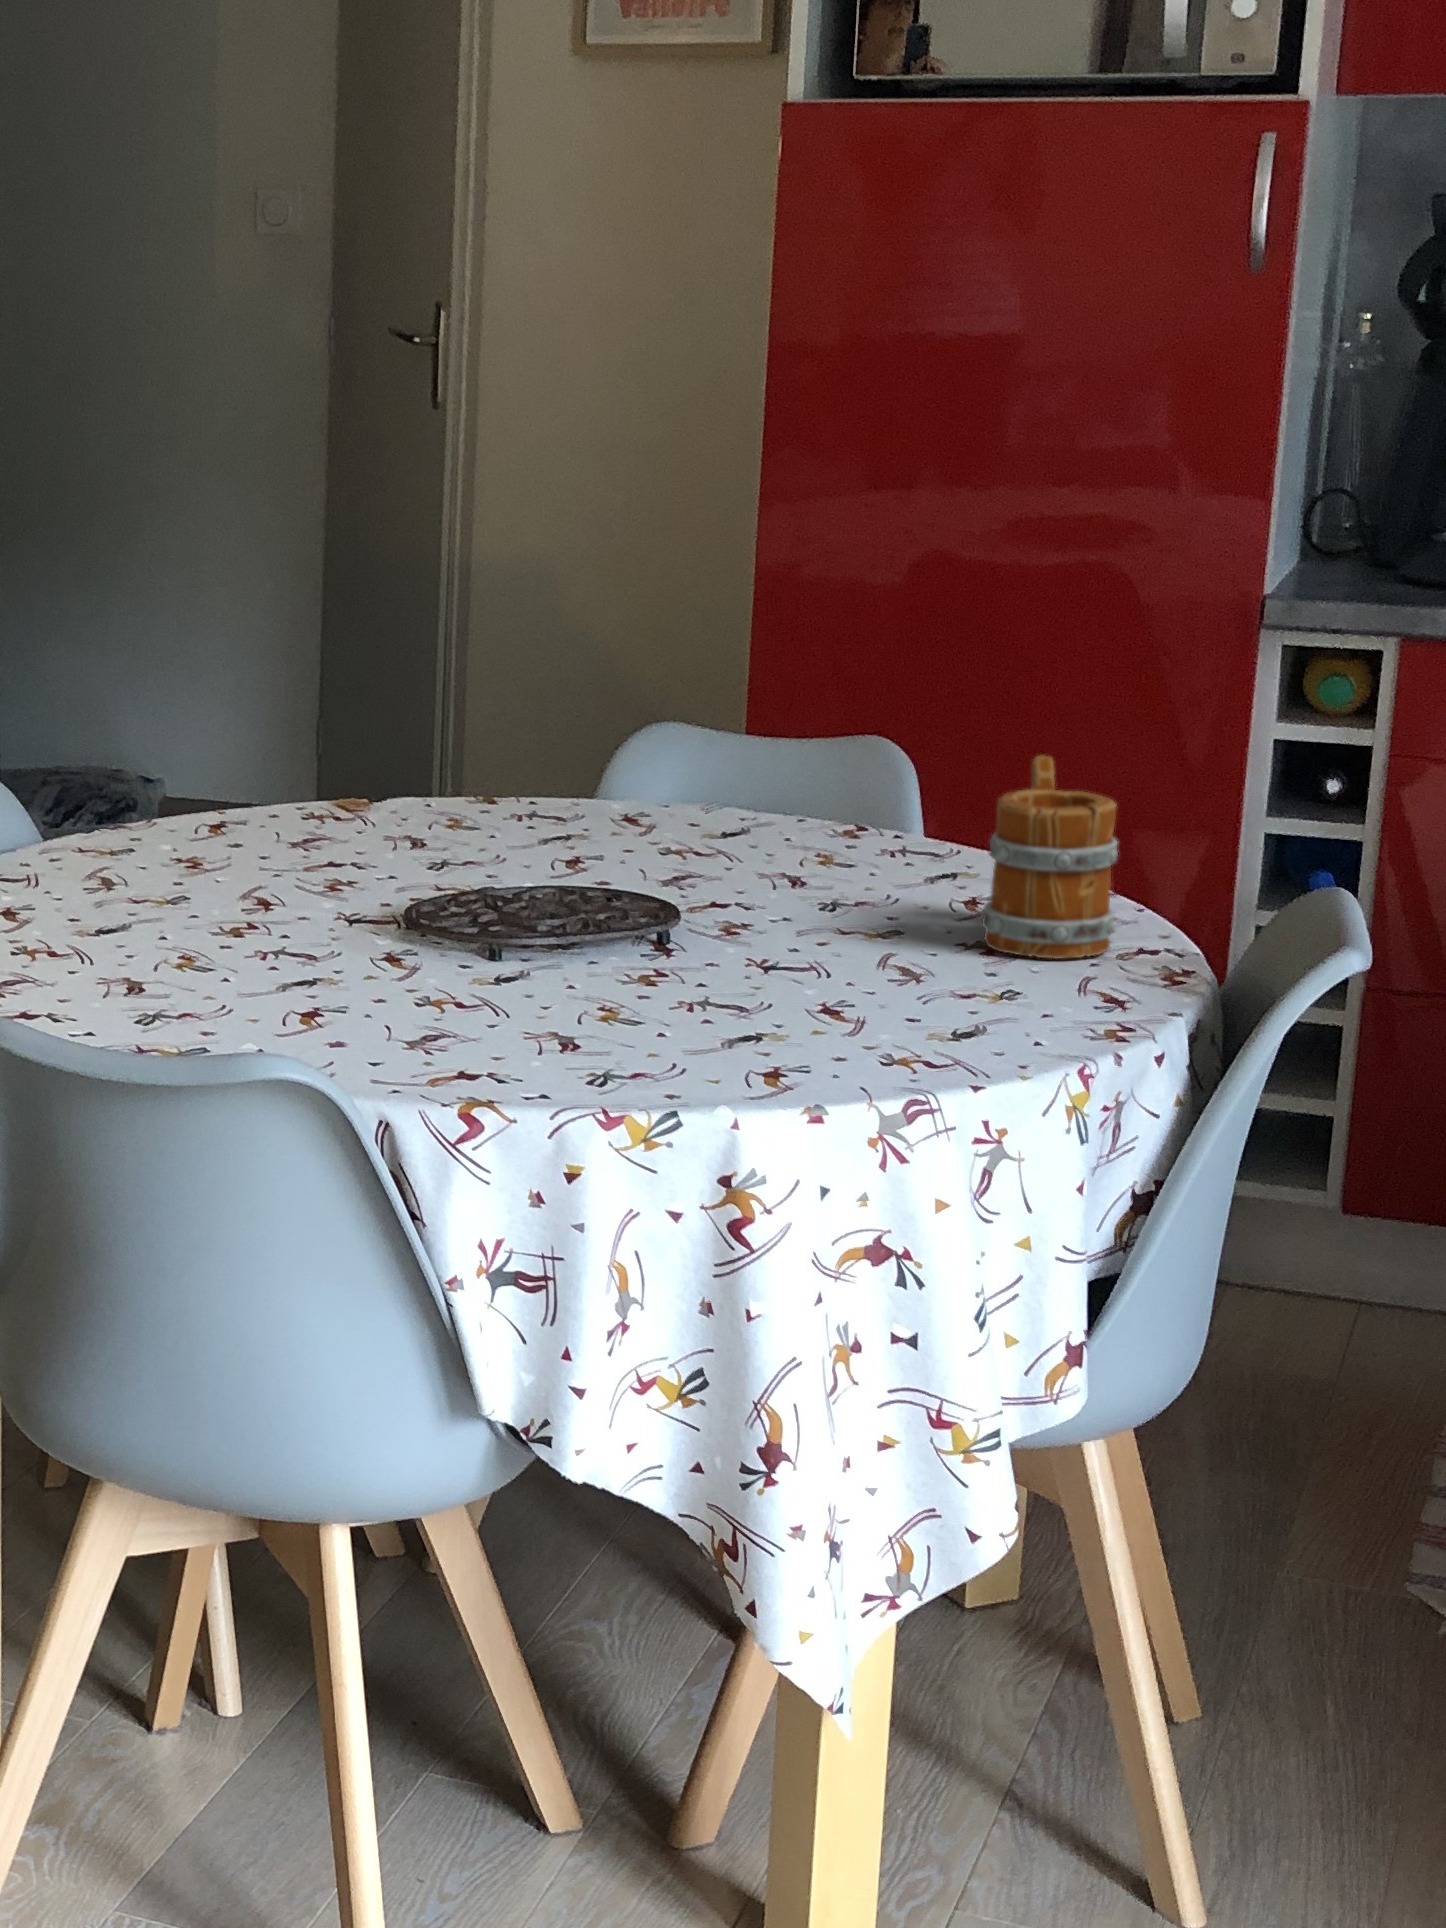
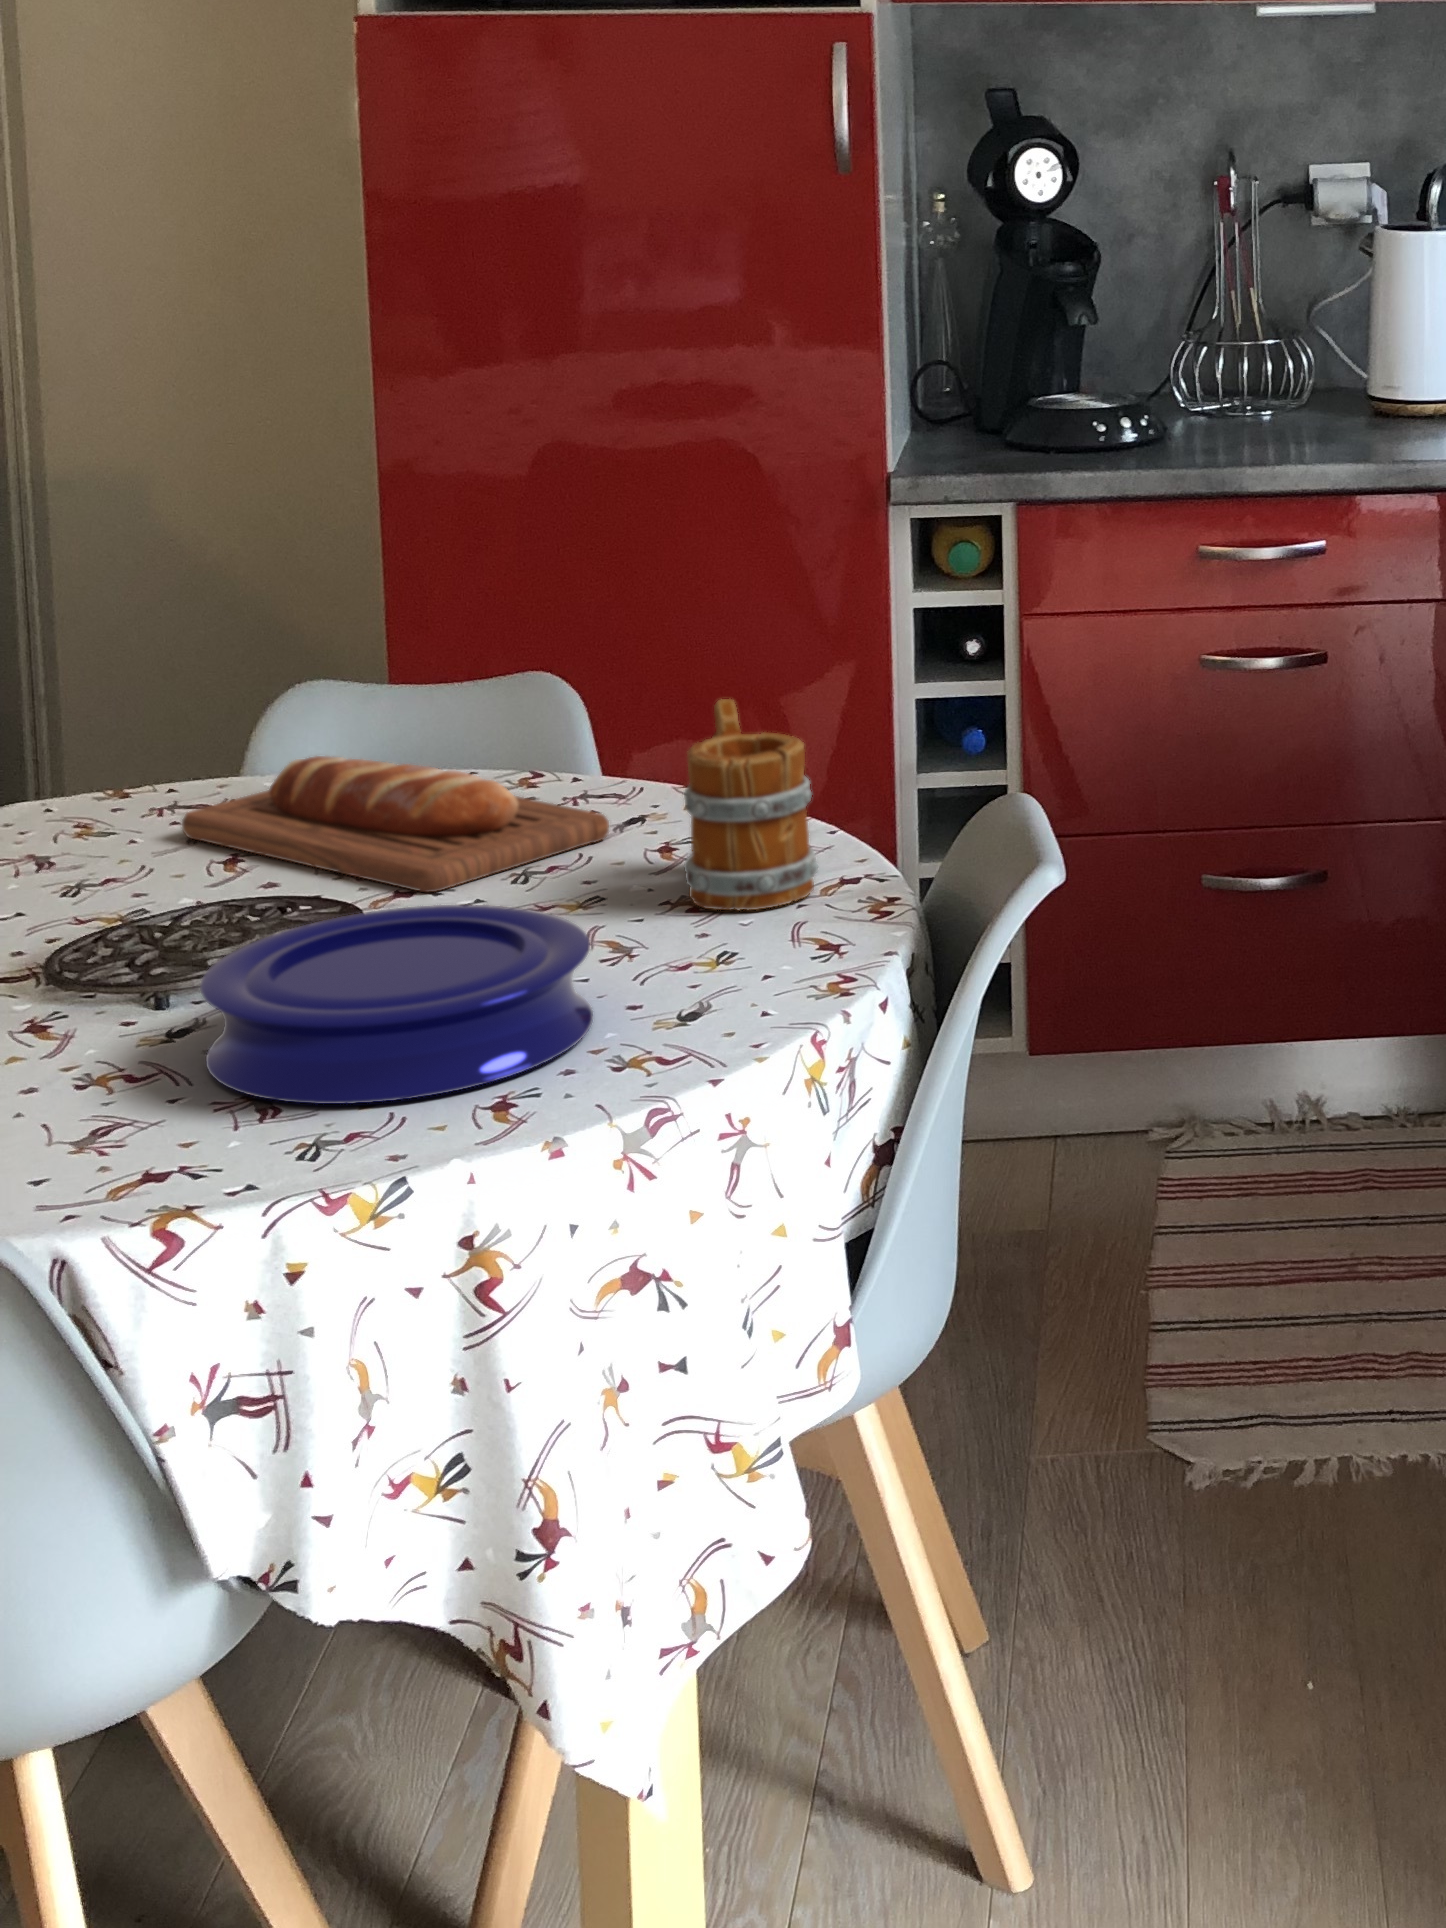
bread loaf: none [539,780,919,905] -> present [182,756,609,892]
plate: none [527,899,876,1055] -> present [200,905,593,1104]

